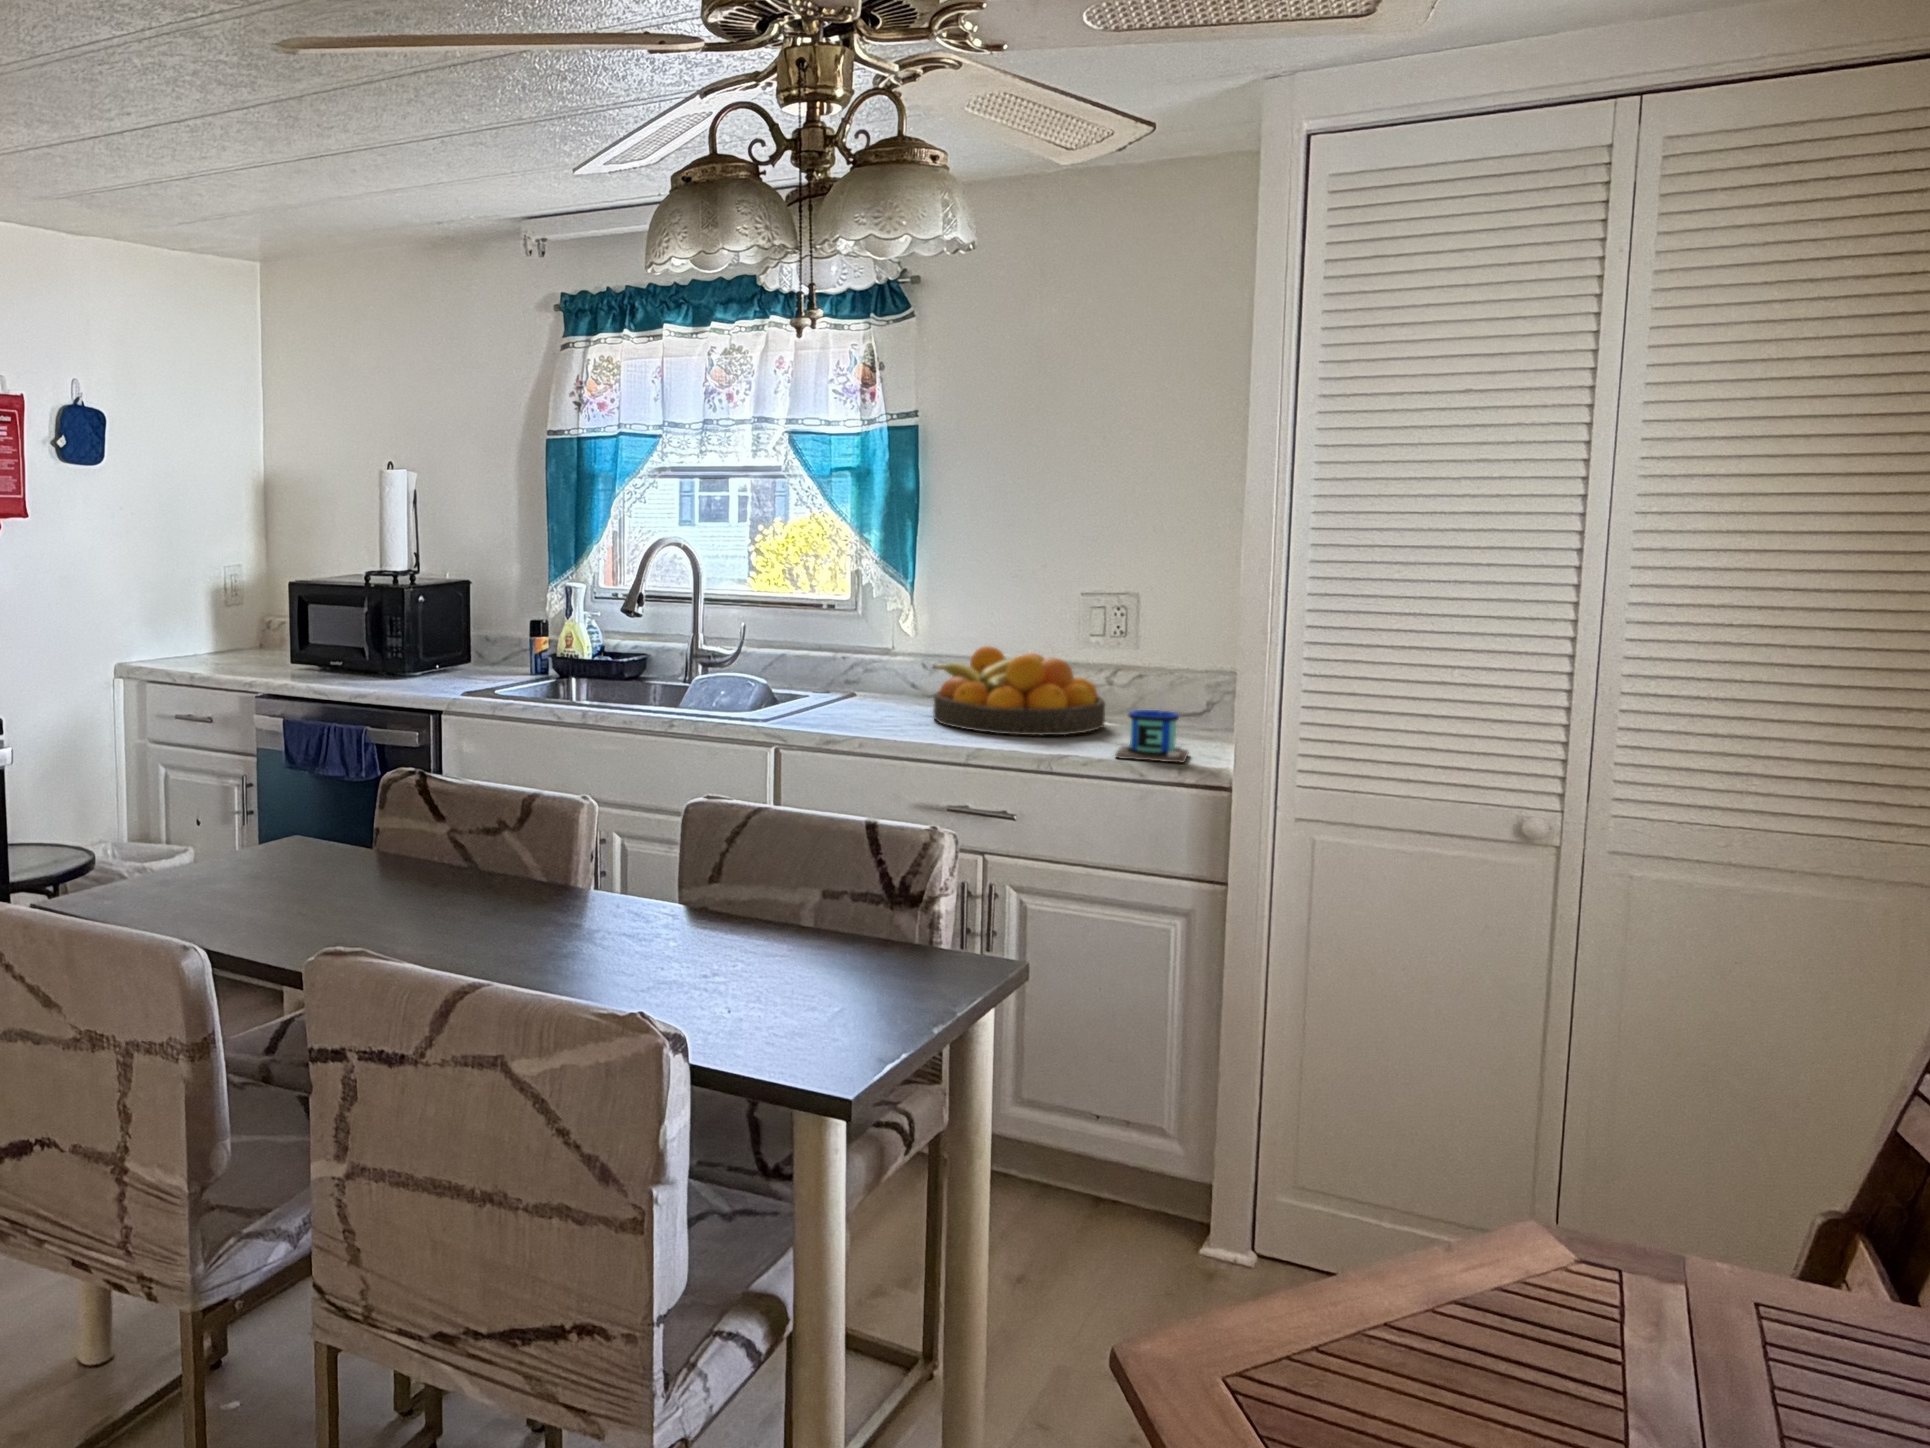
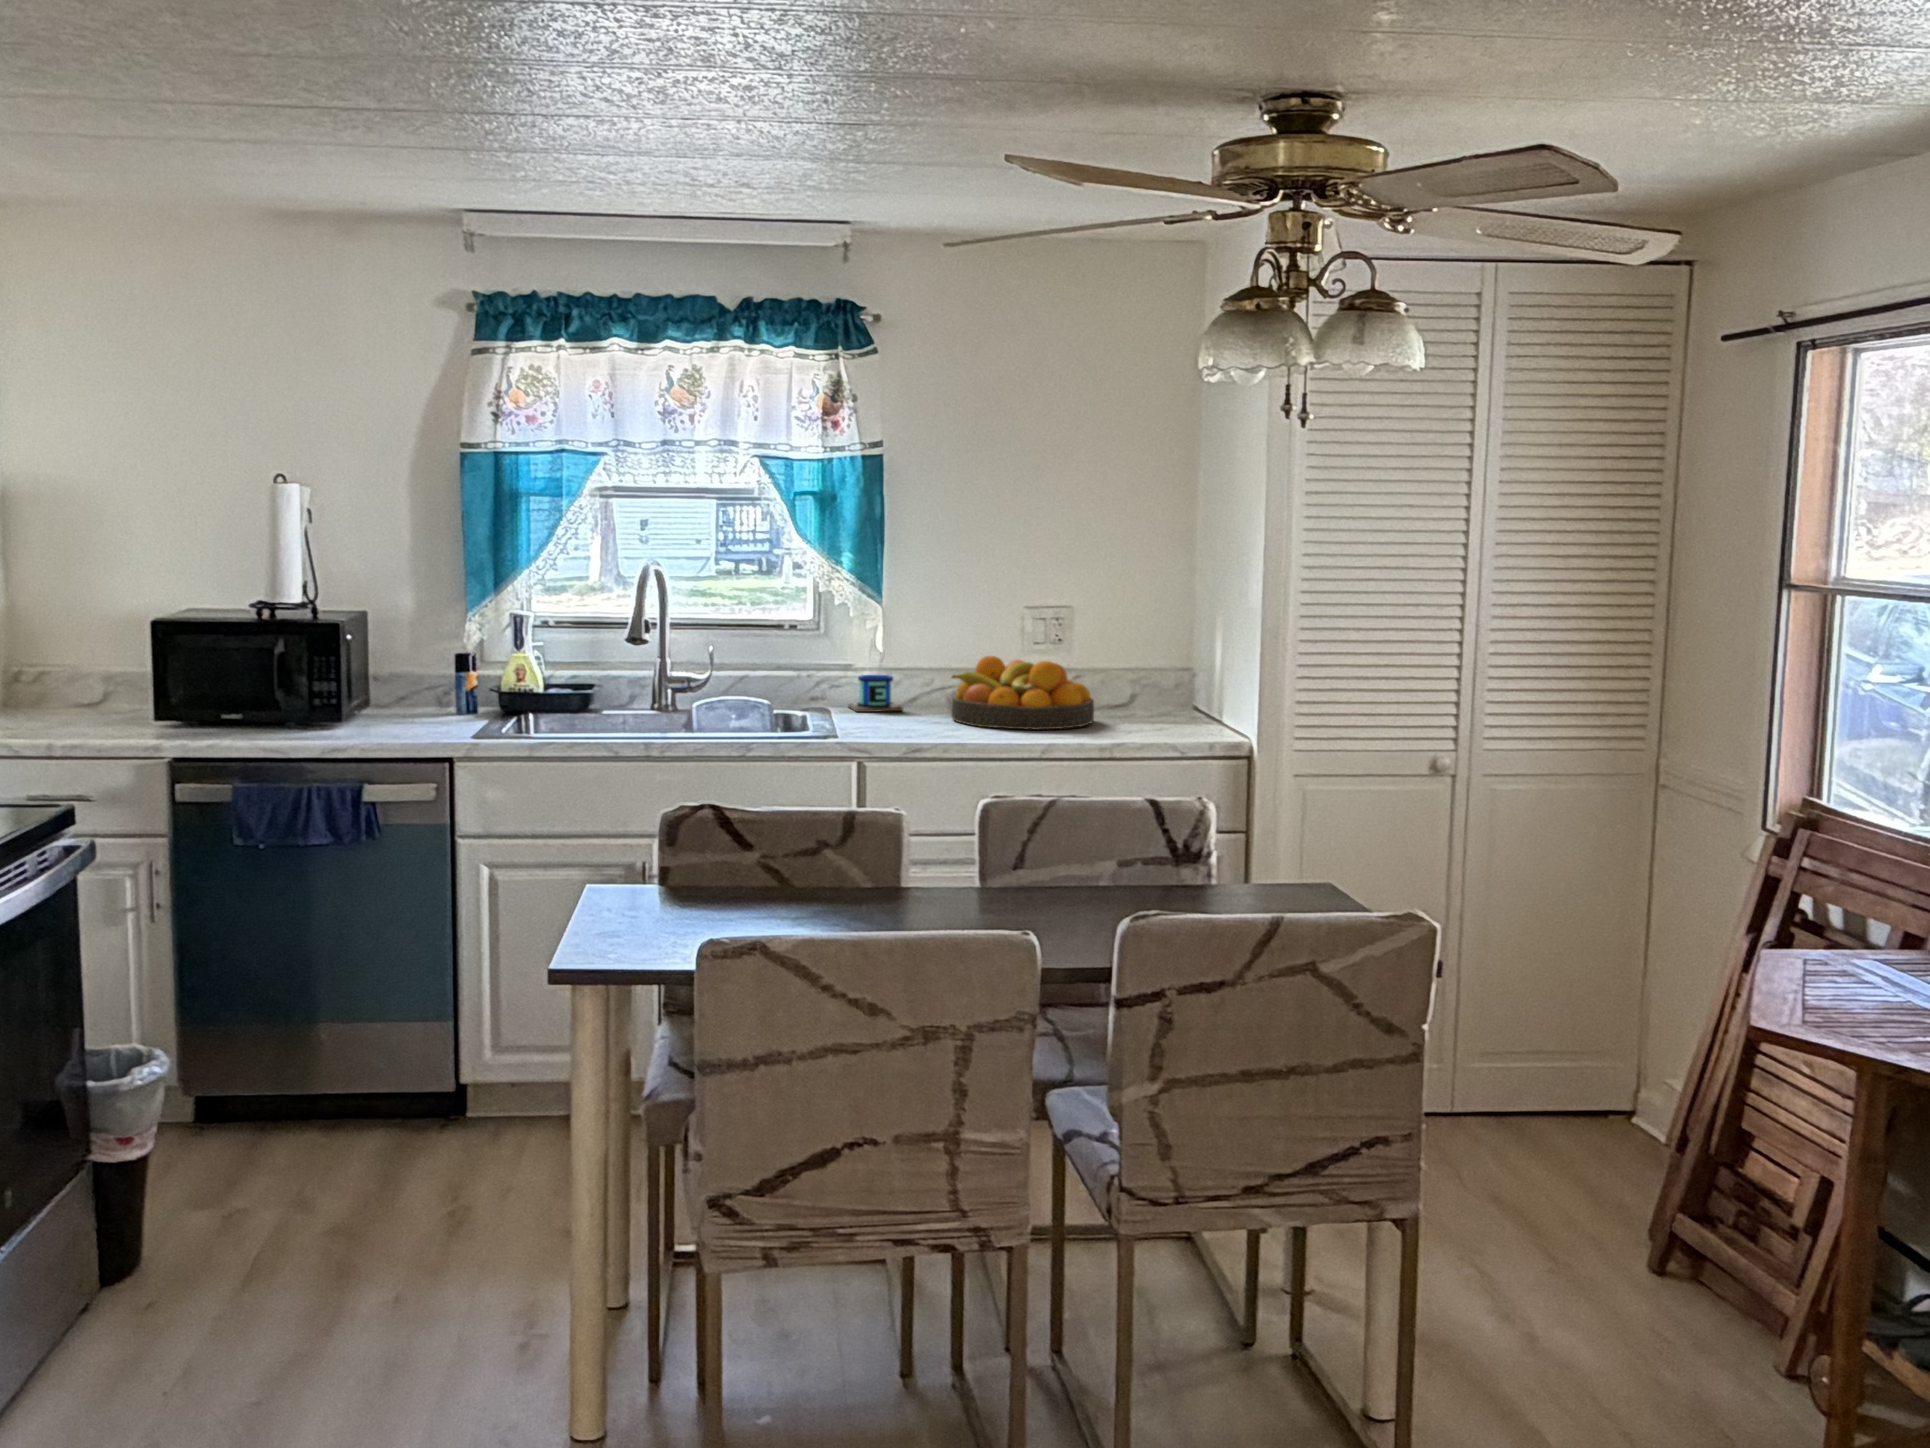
mug: present [1115,670,1188,763] -> present [848,644,903,712]

